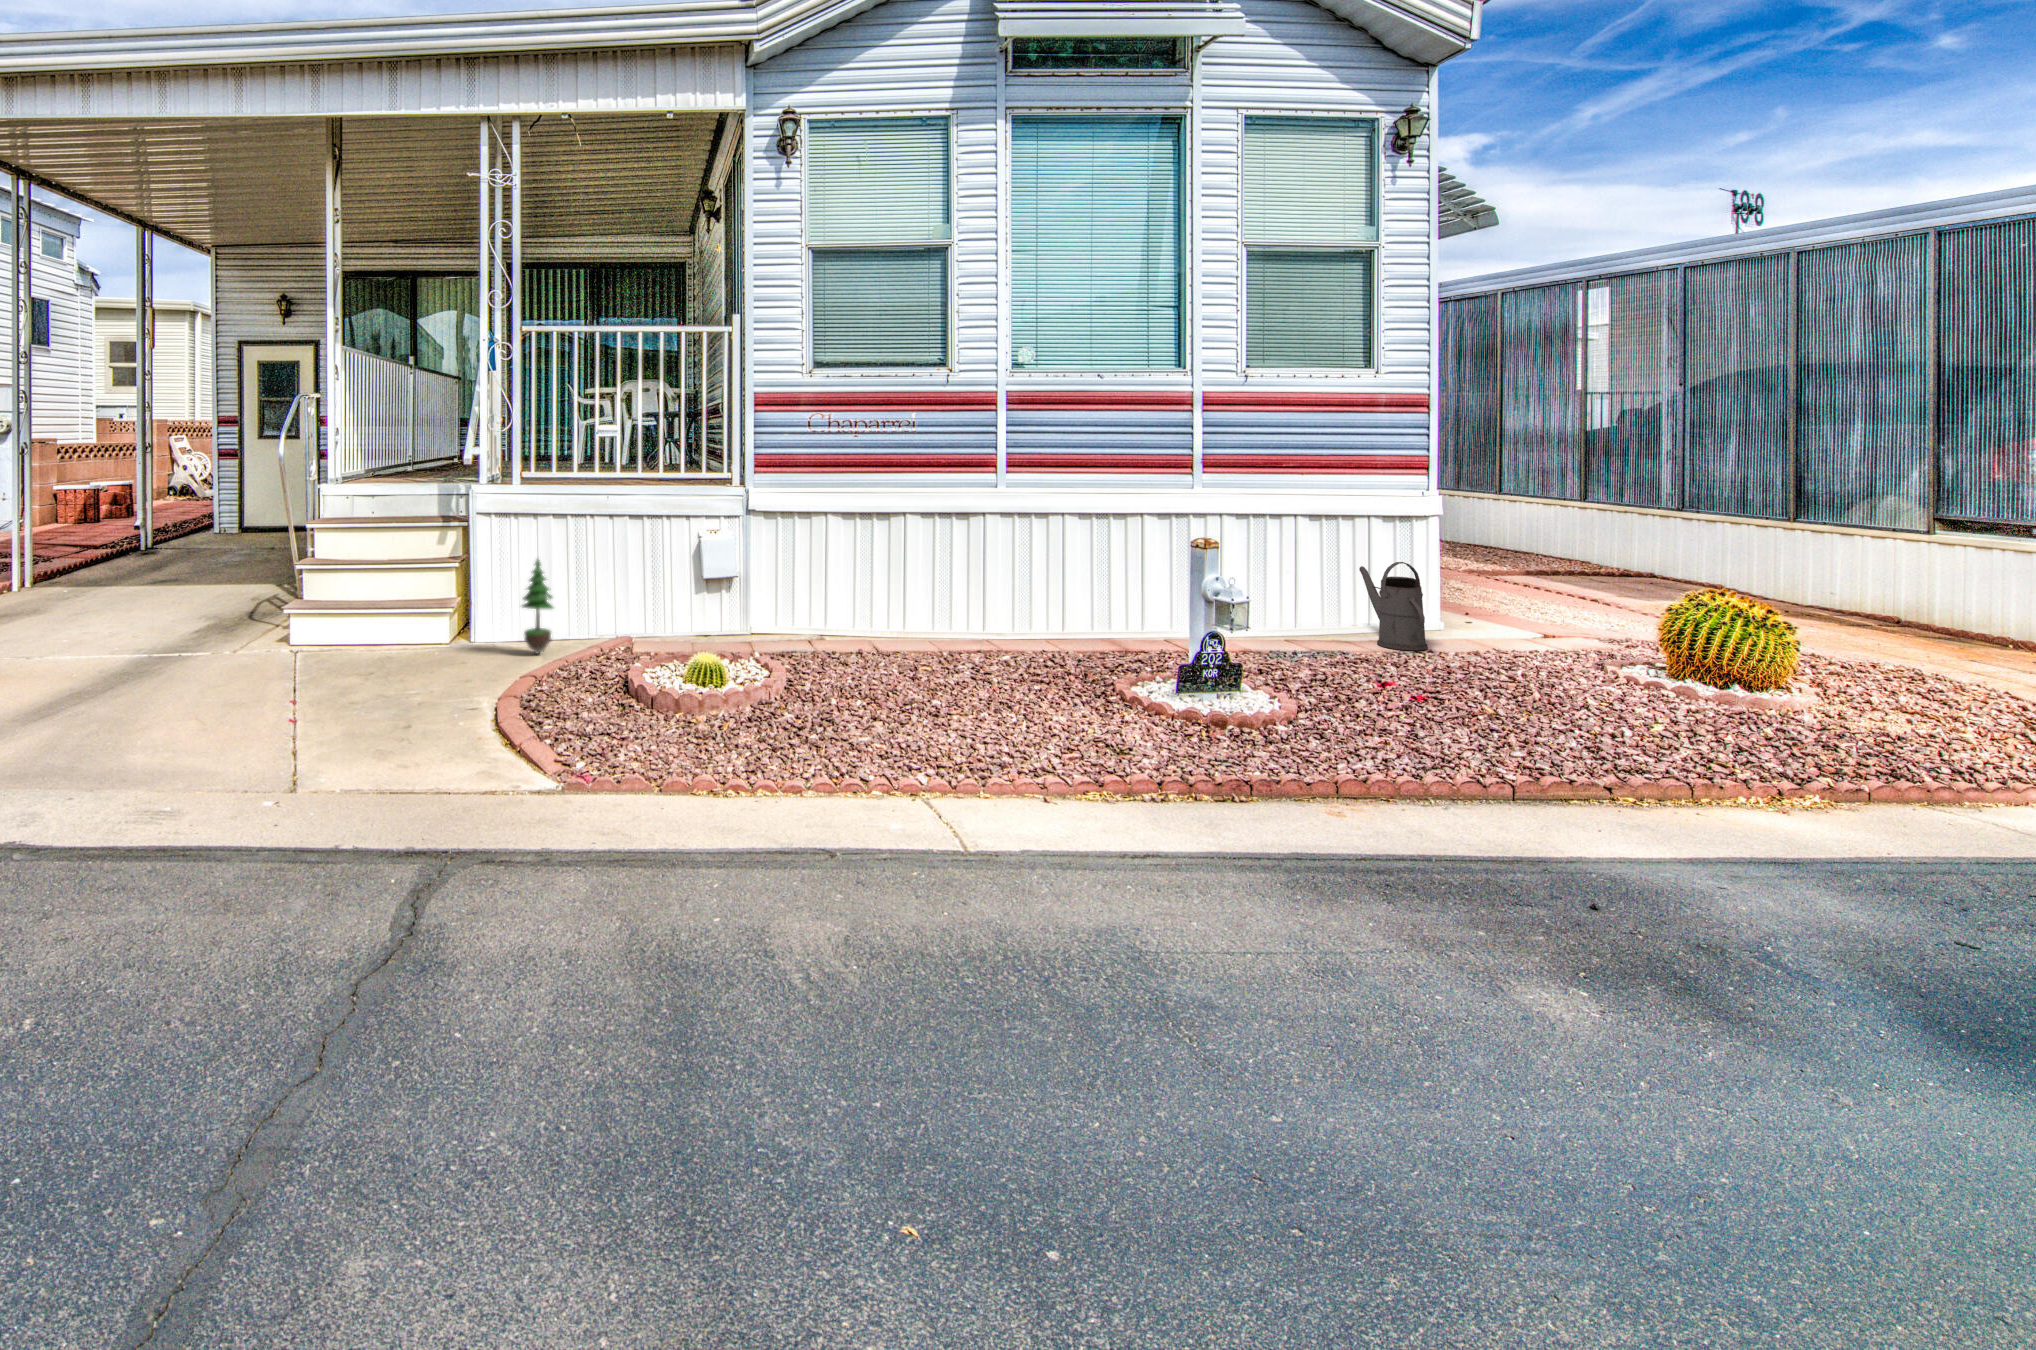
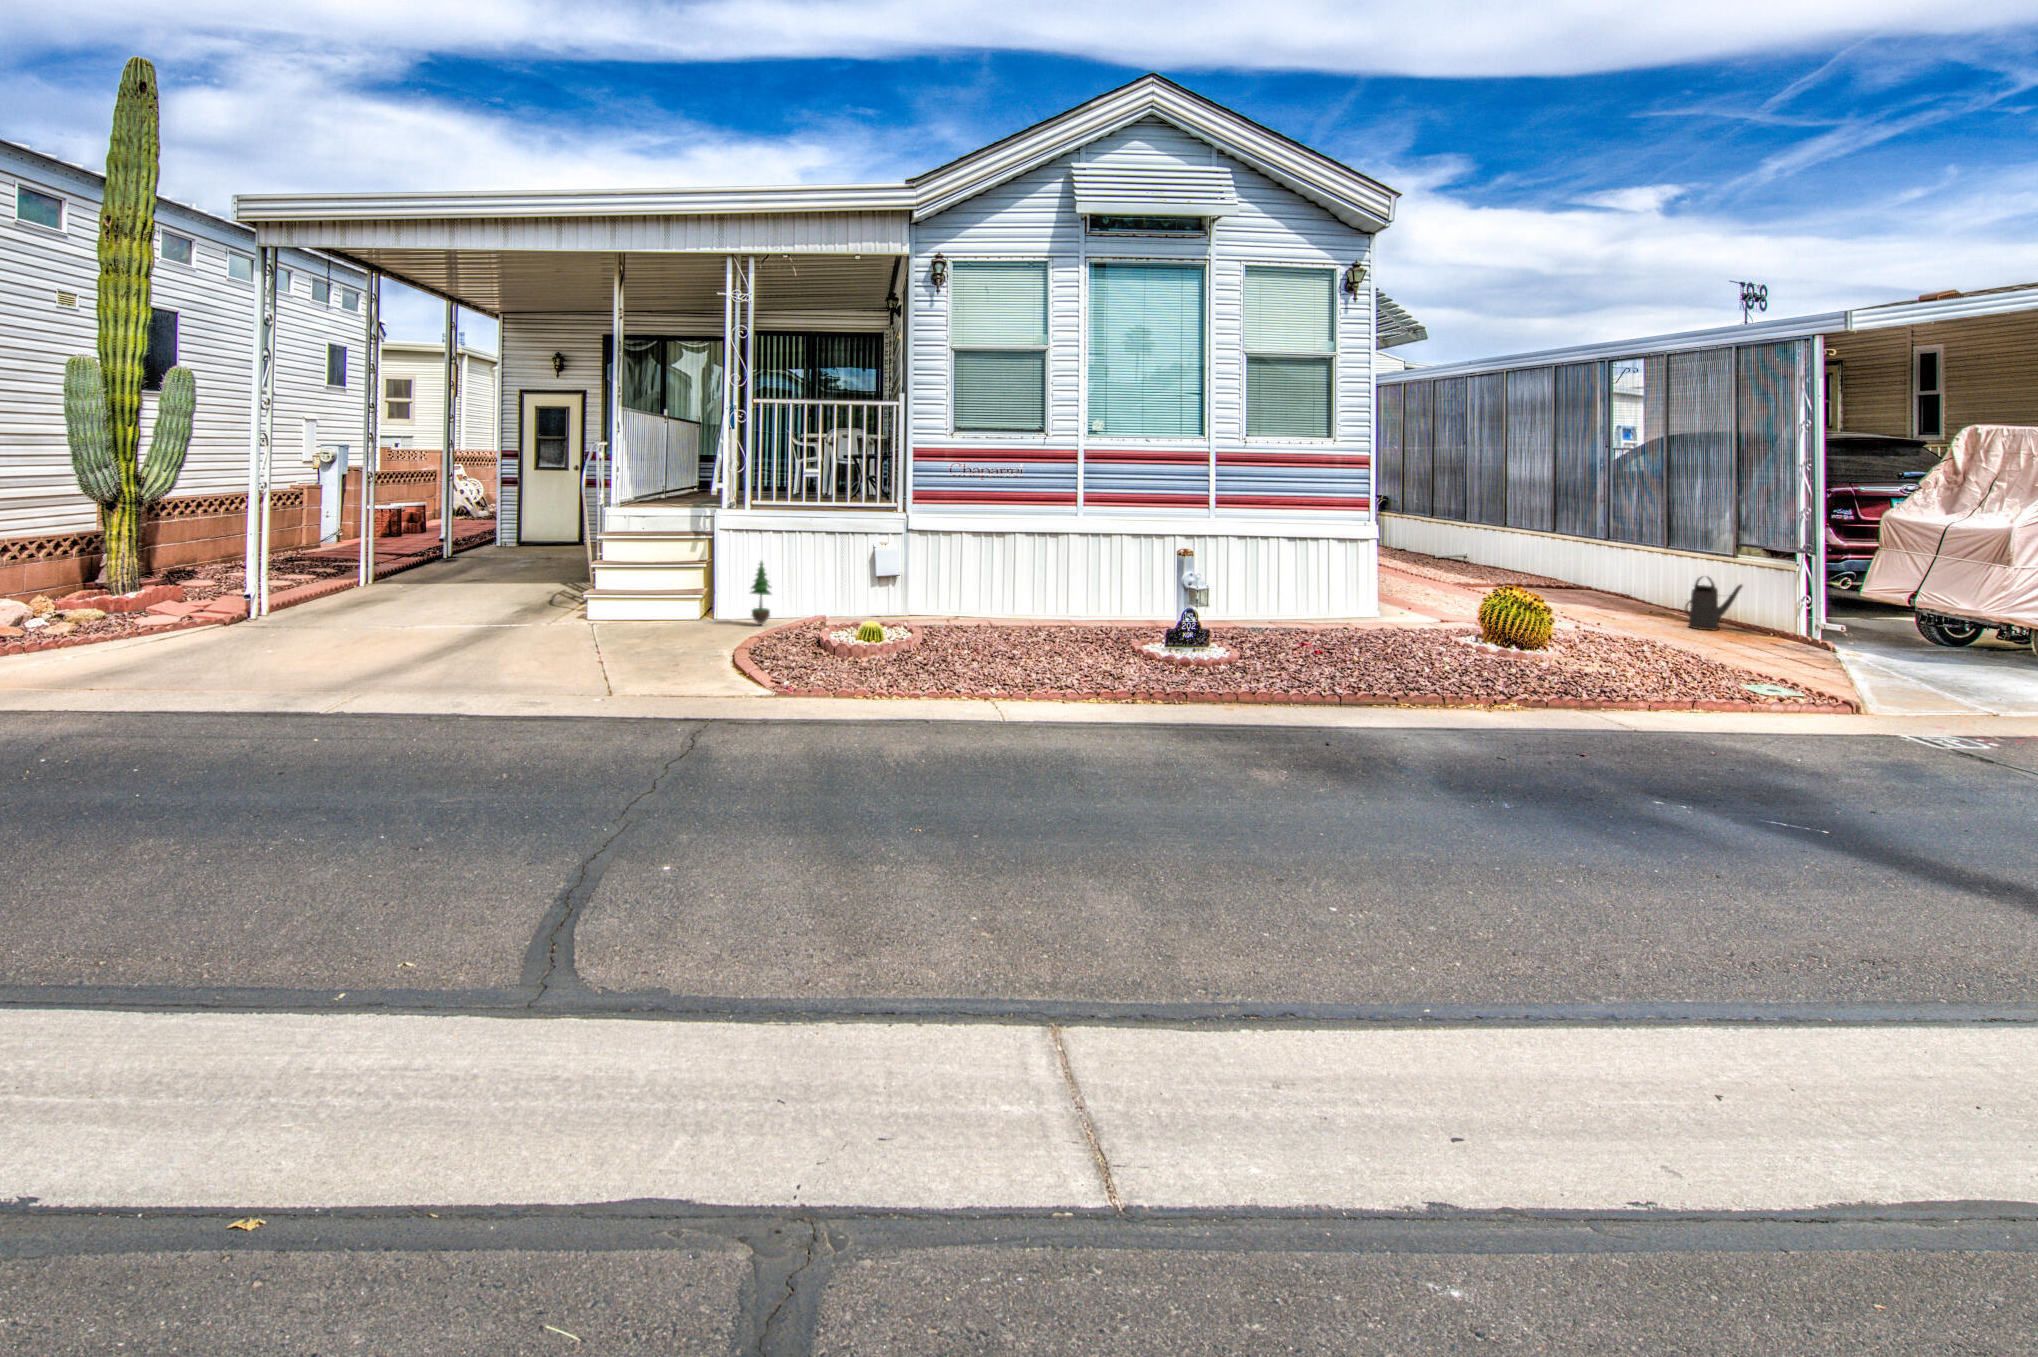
watering can: present [1359,562,1428,650] -> present [1685,577,1742,630]

